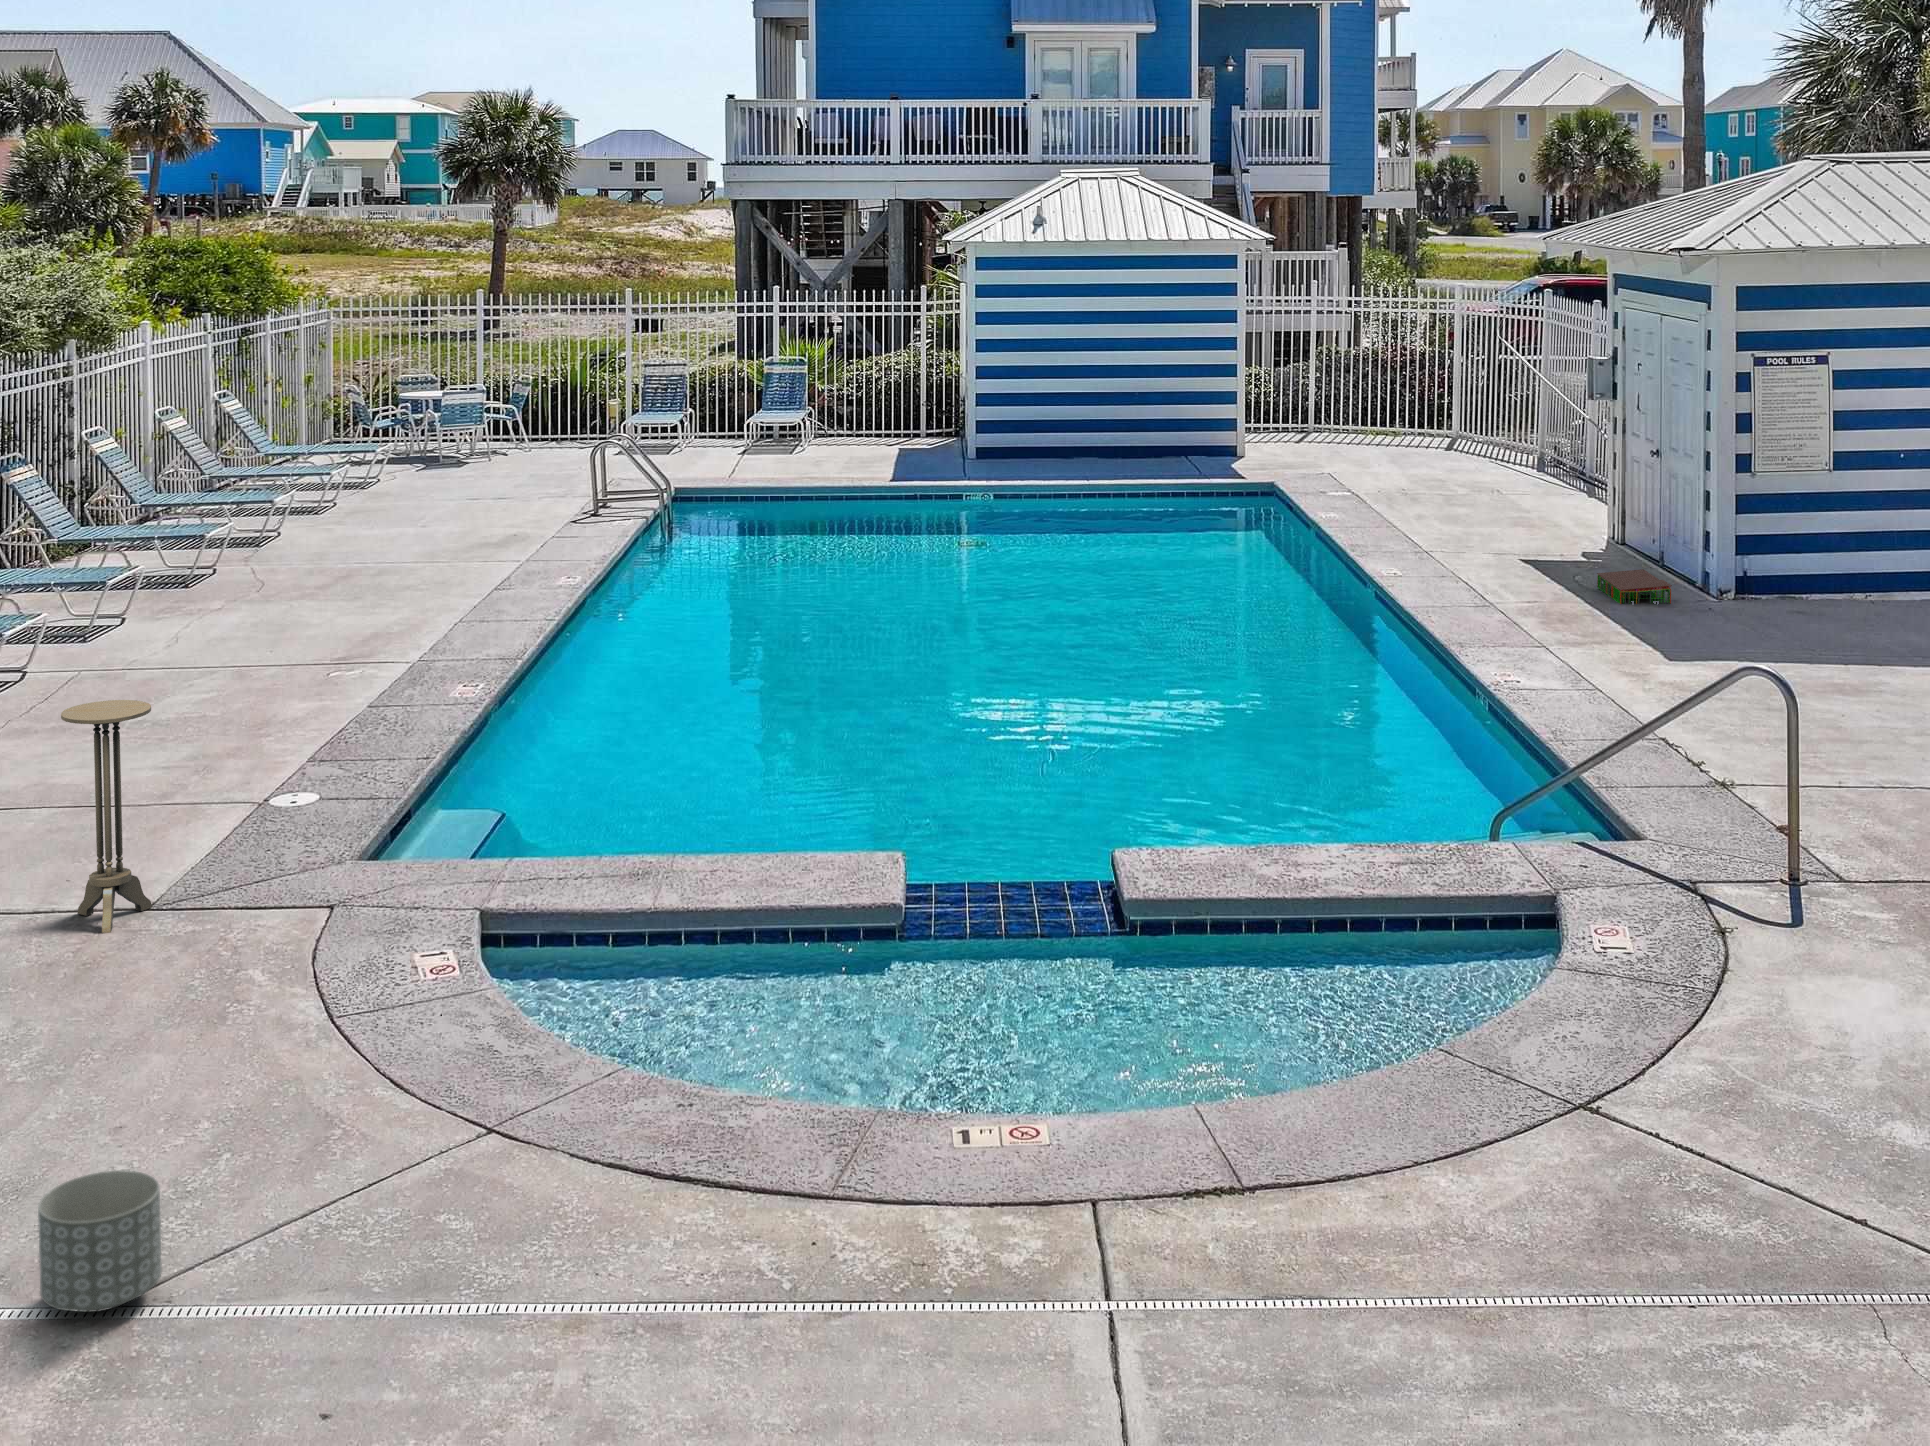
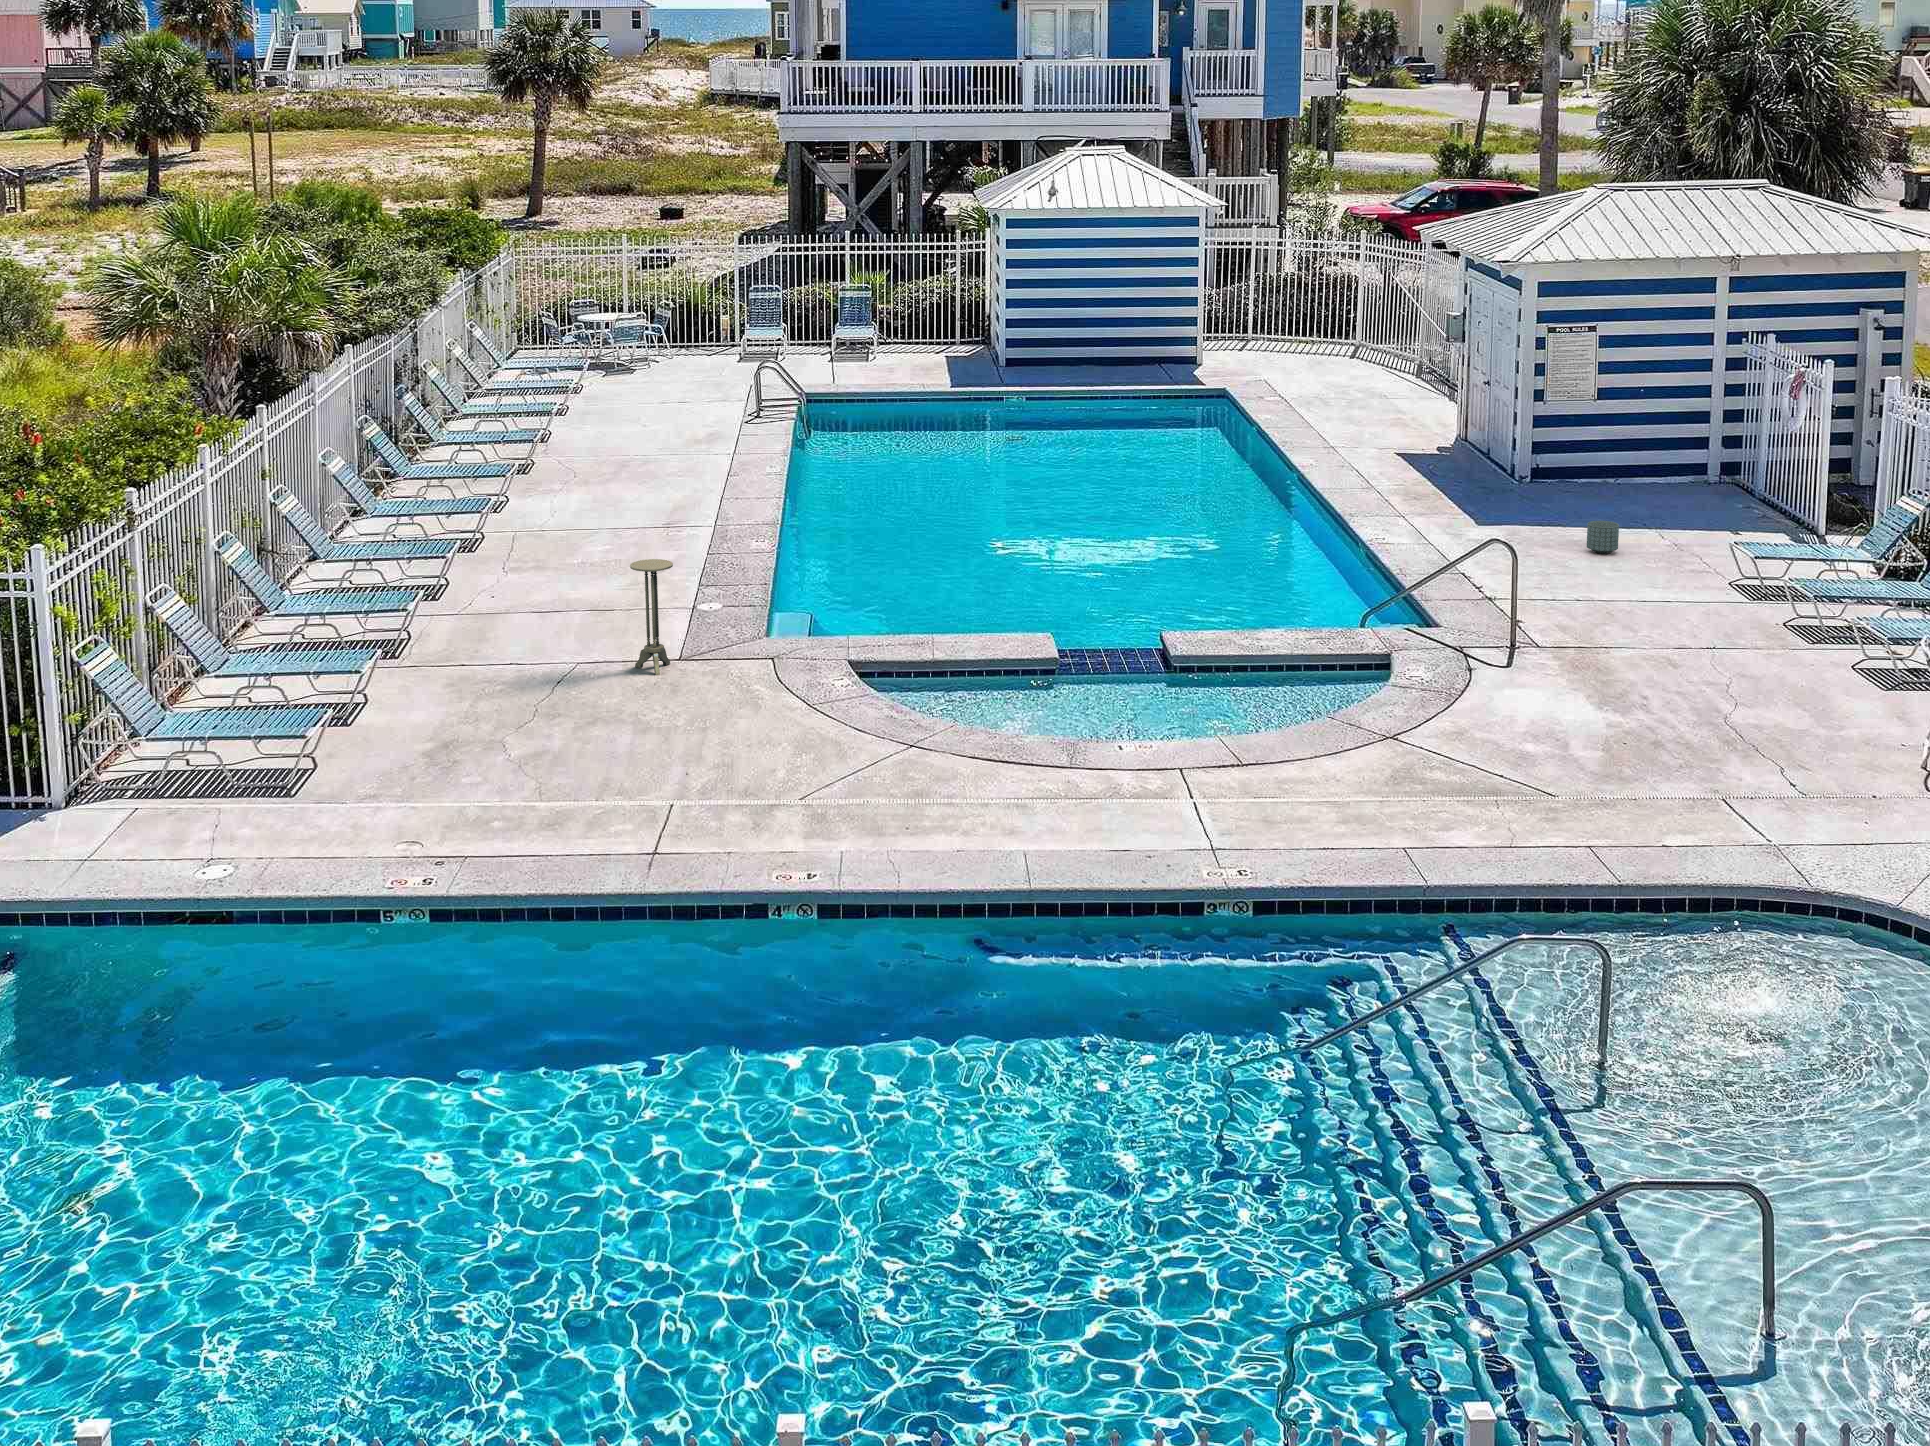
storage bin: present [1597,569,1672,604] -> none [1449,461,1496,486]
planter: present [38,1170,162,1312] -> present [1587,521,1619,554]

